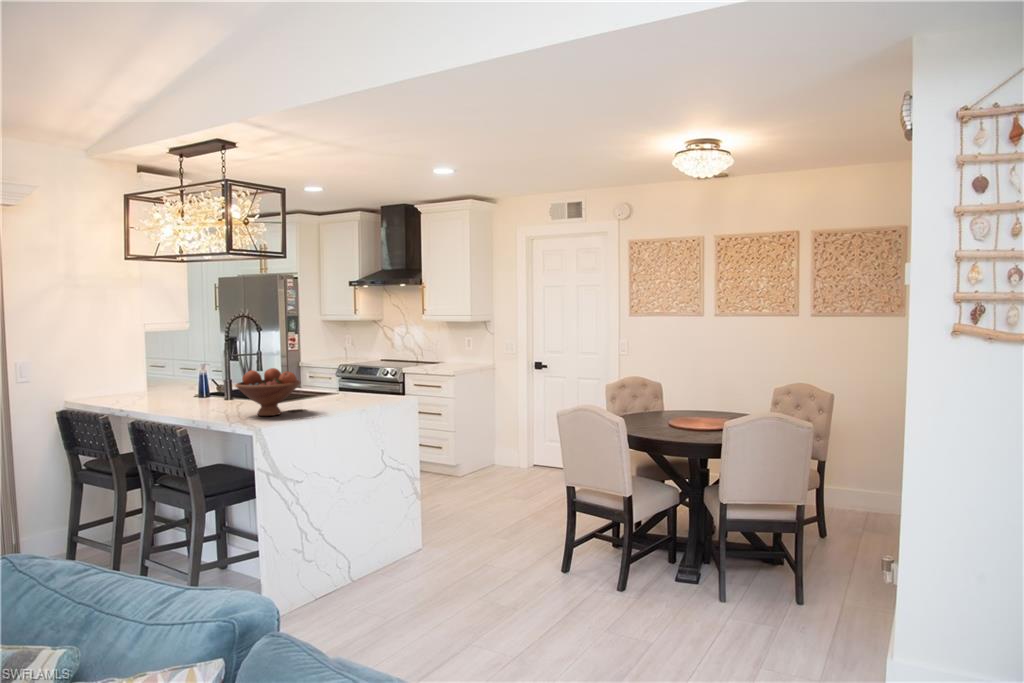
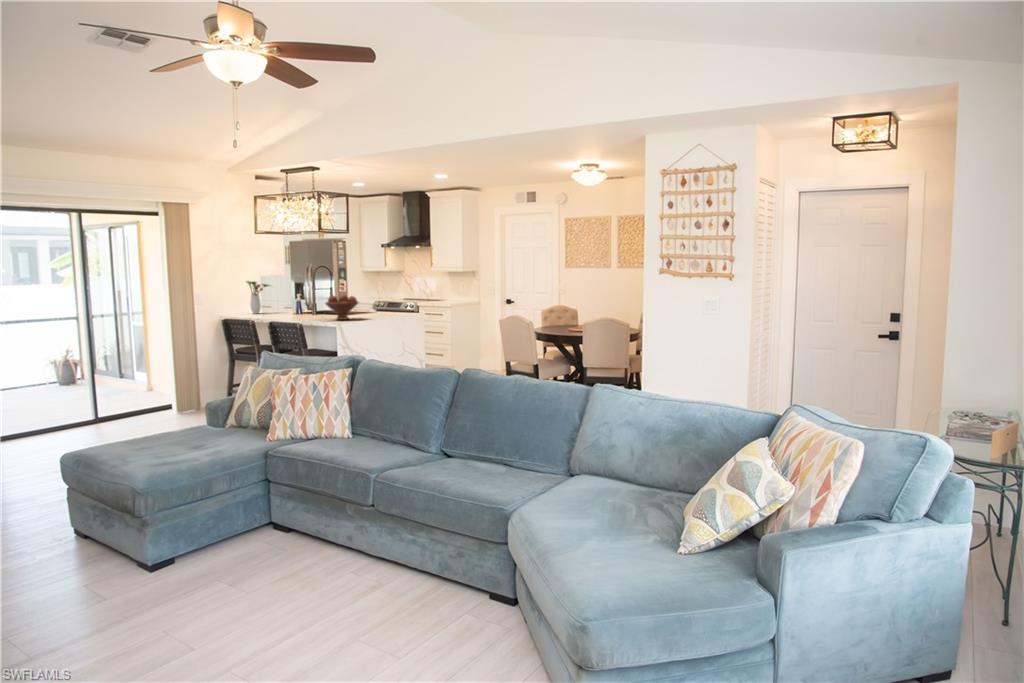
flower arrangement: none [107,338,166,395] -> present [245,281,270,314]

